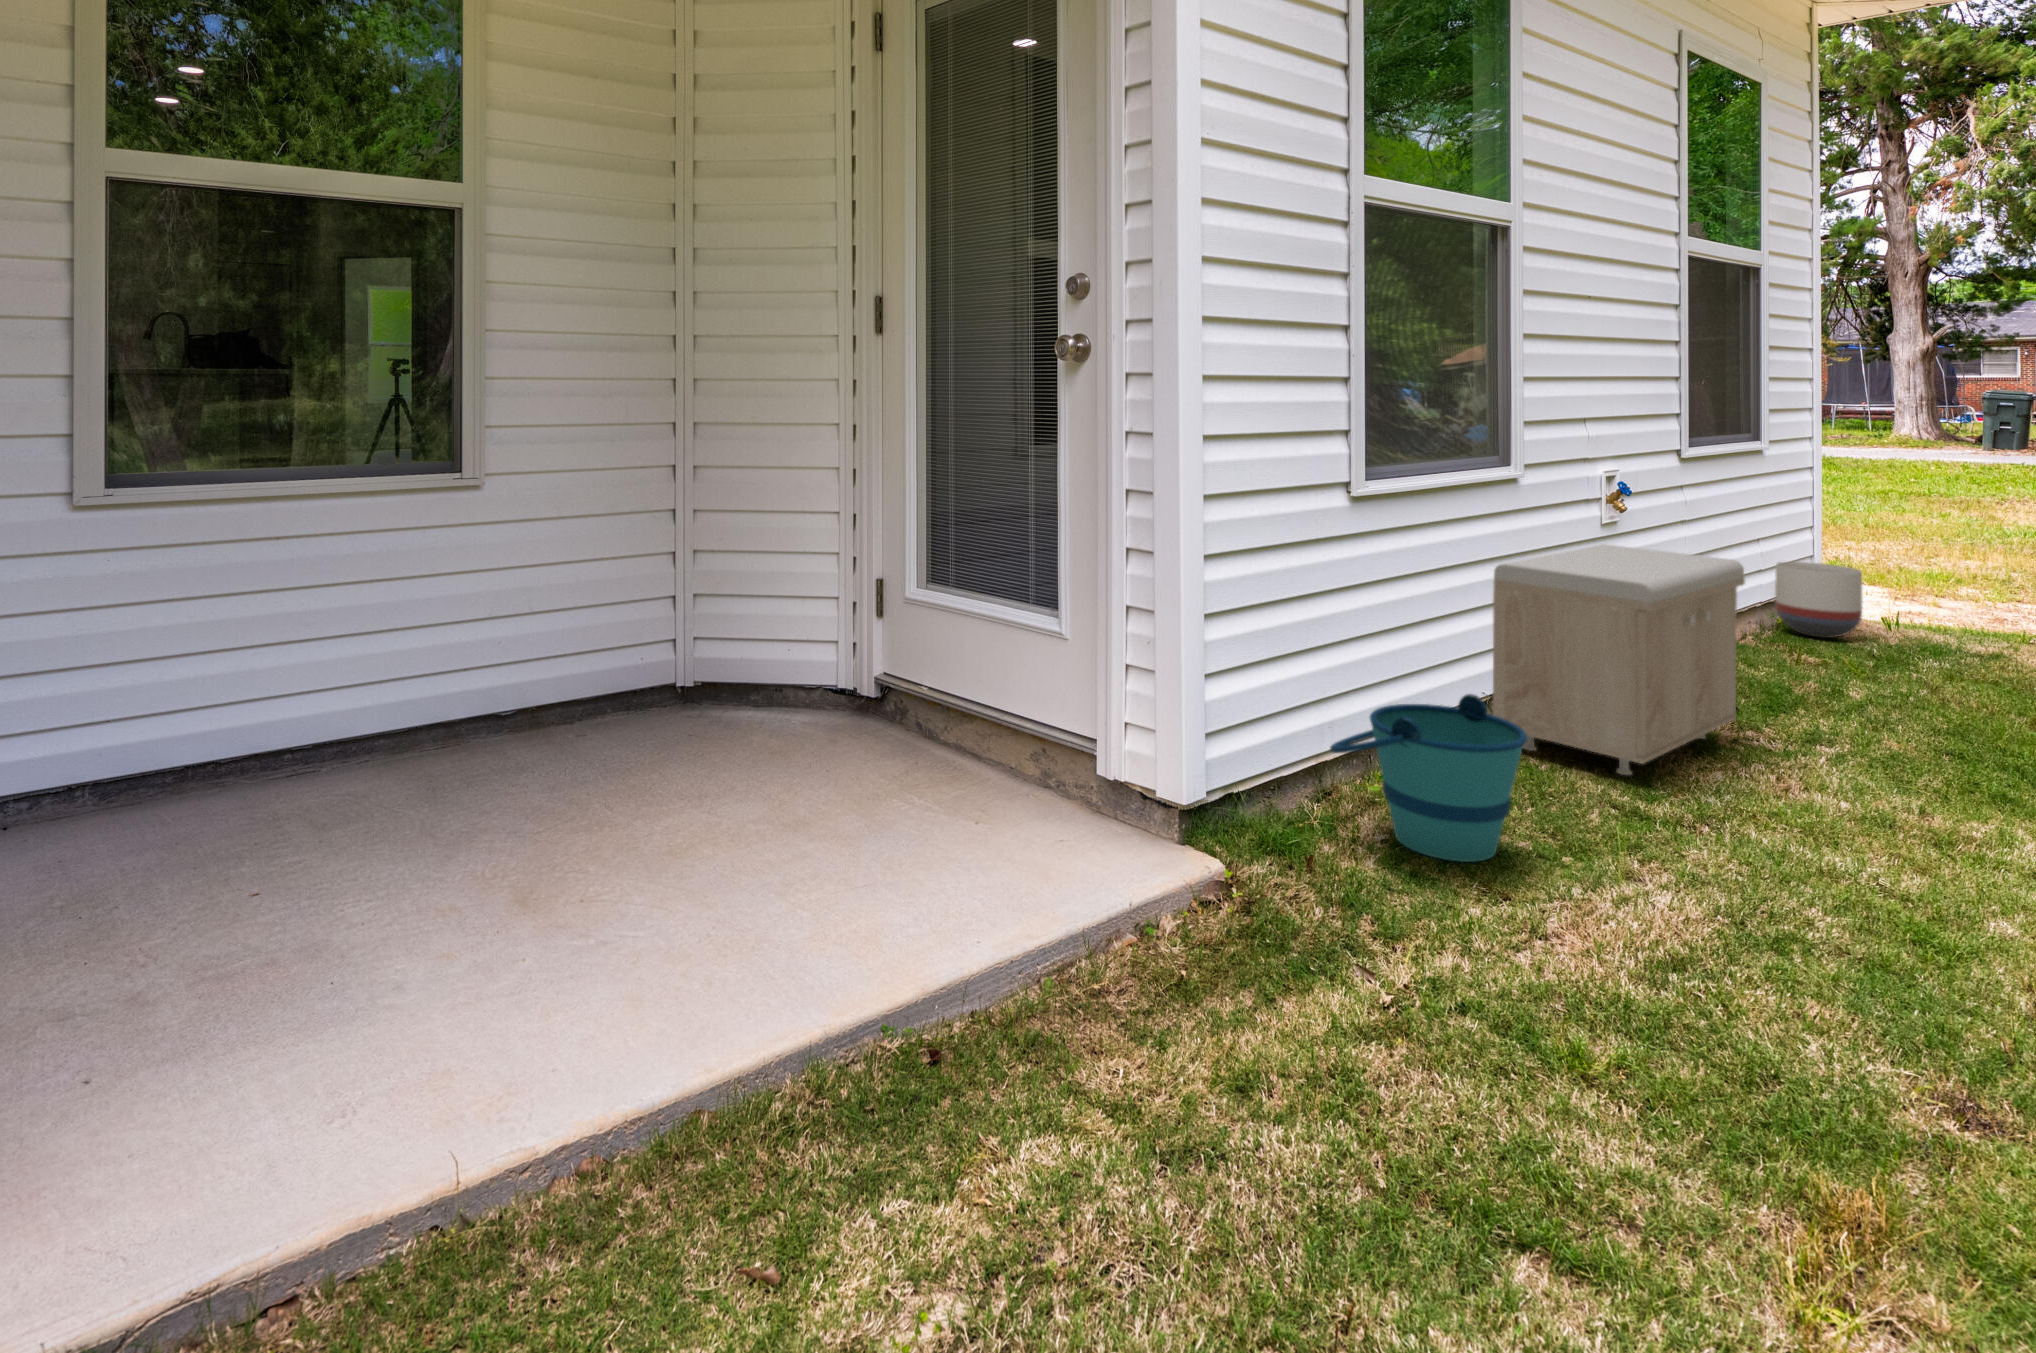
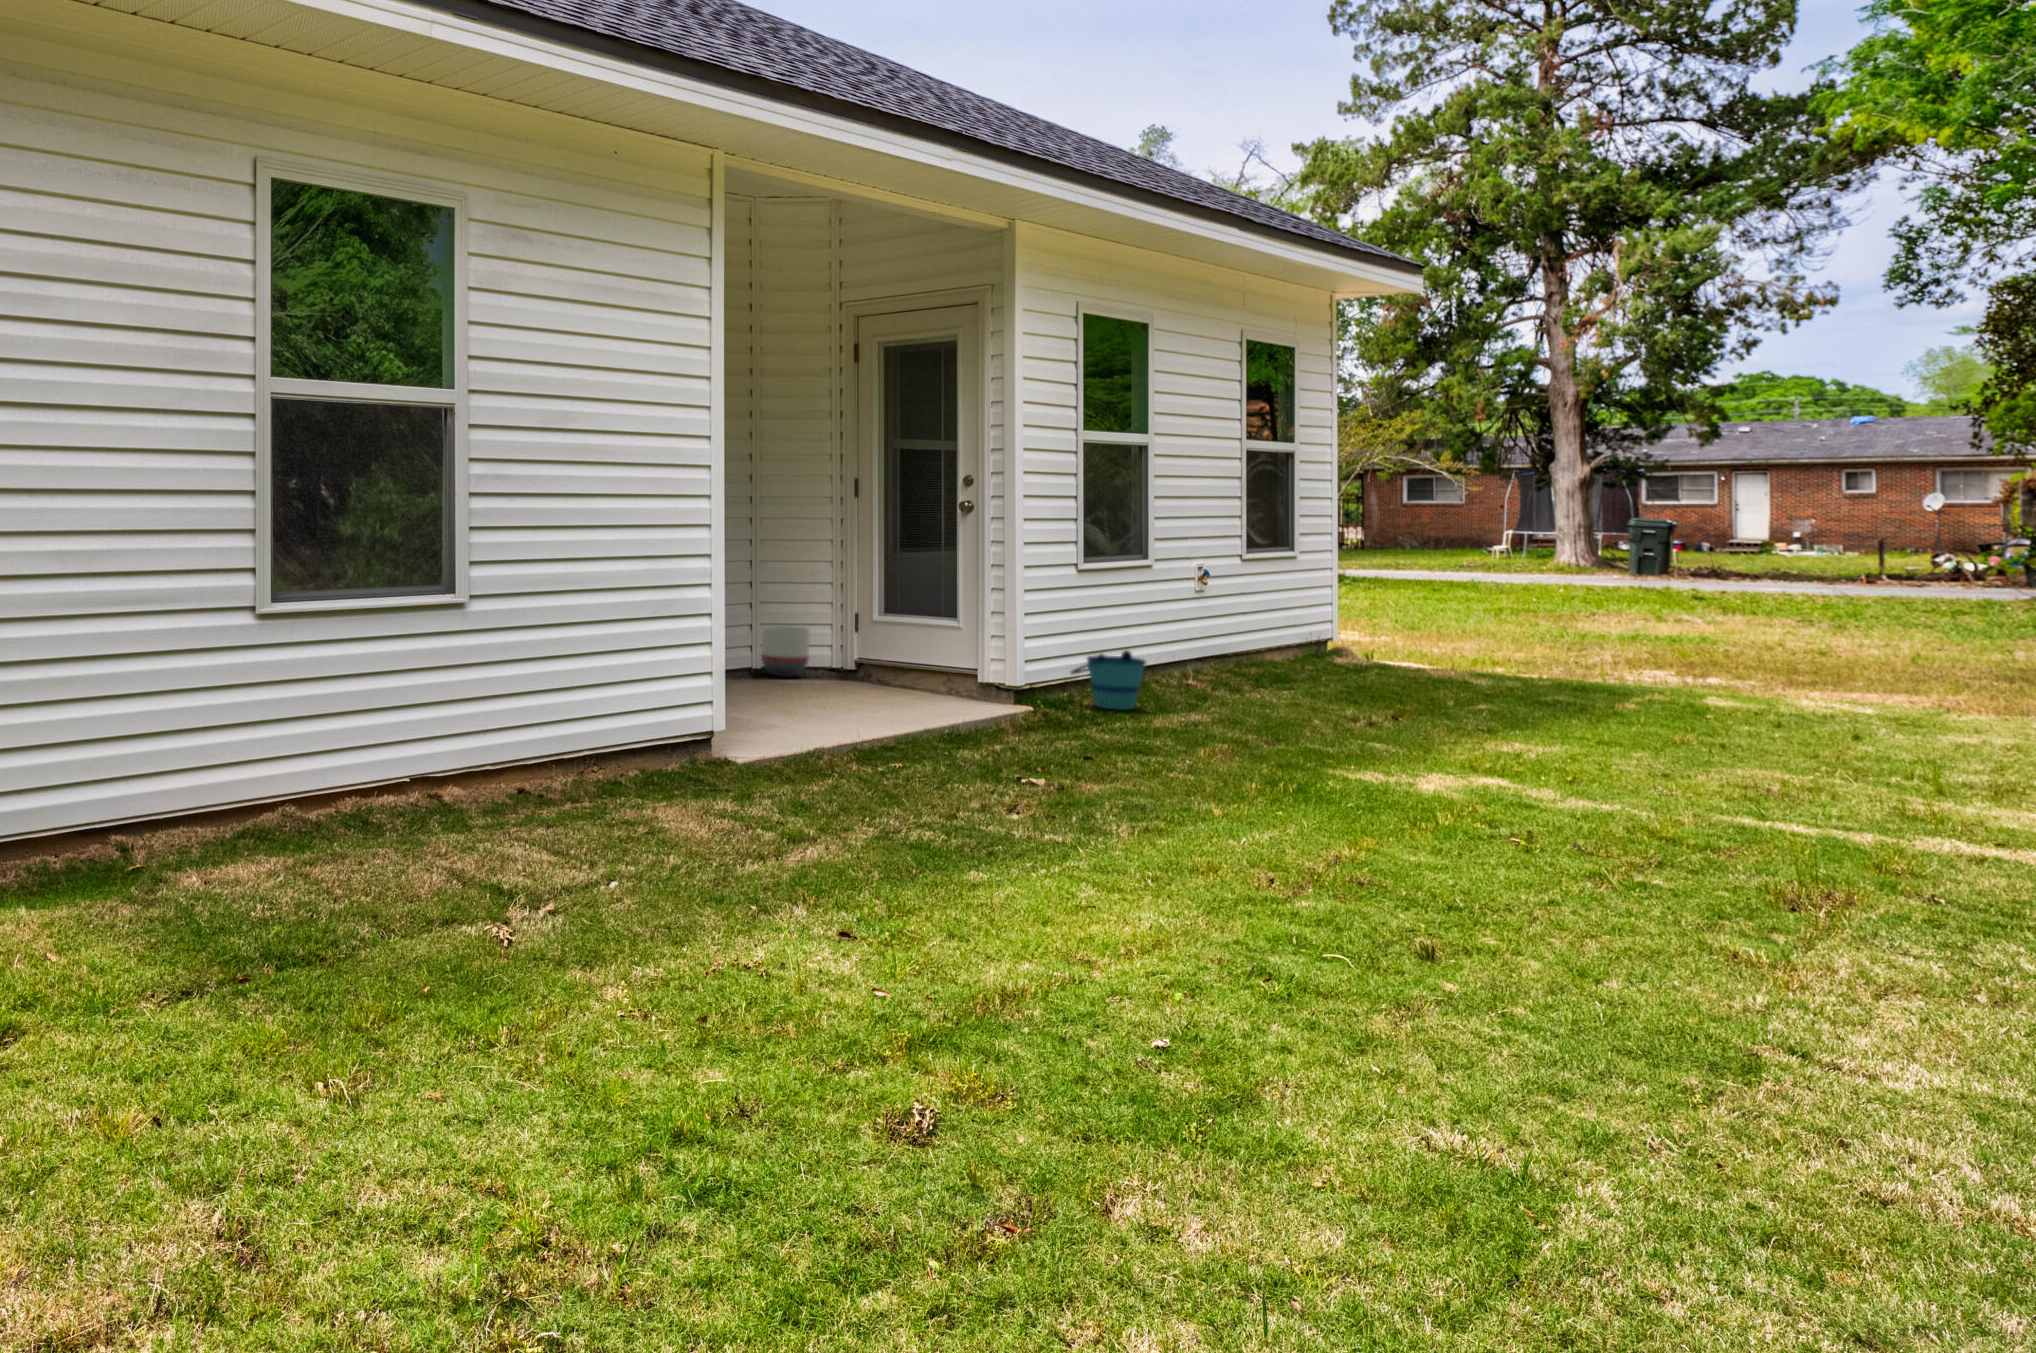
storage bench: present [1493,544,1745,775] -> none [1136,601,1252,697]
planter: present [1775,562,1862,638] -> present [761,626,810,677]

